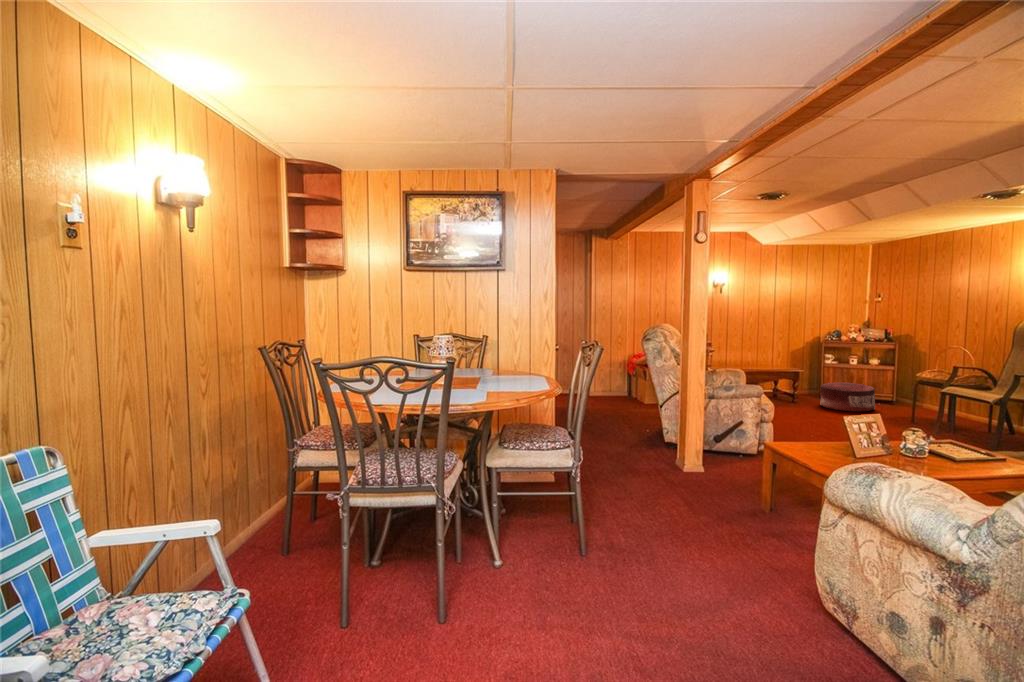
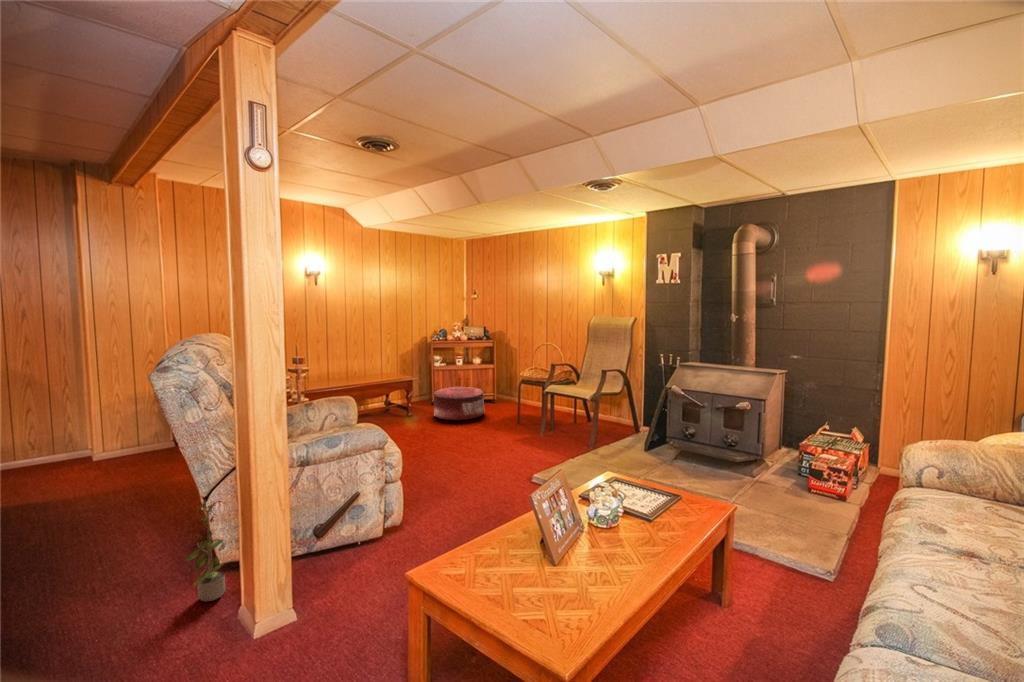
potted plant: none [652,404,671,455] -> present [186,501,225,601]

